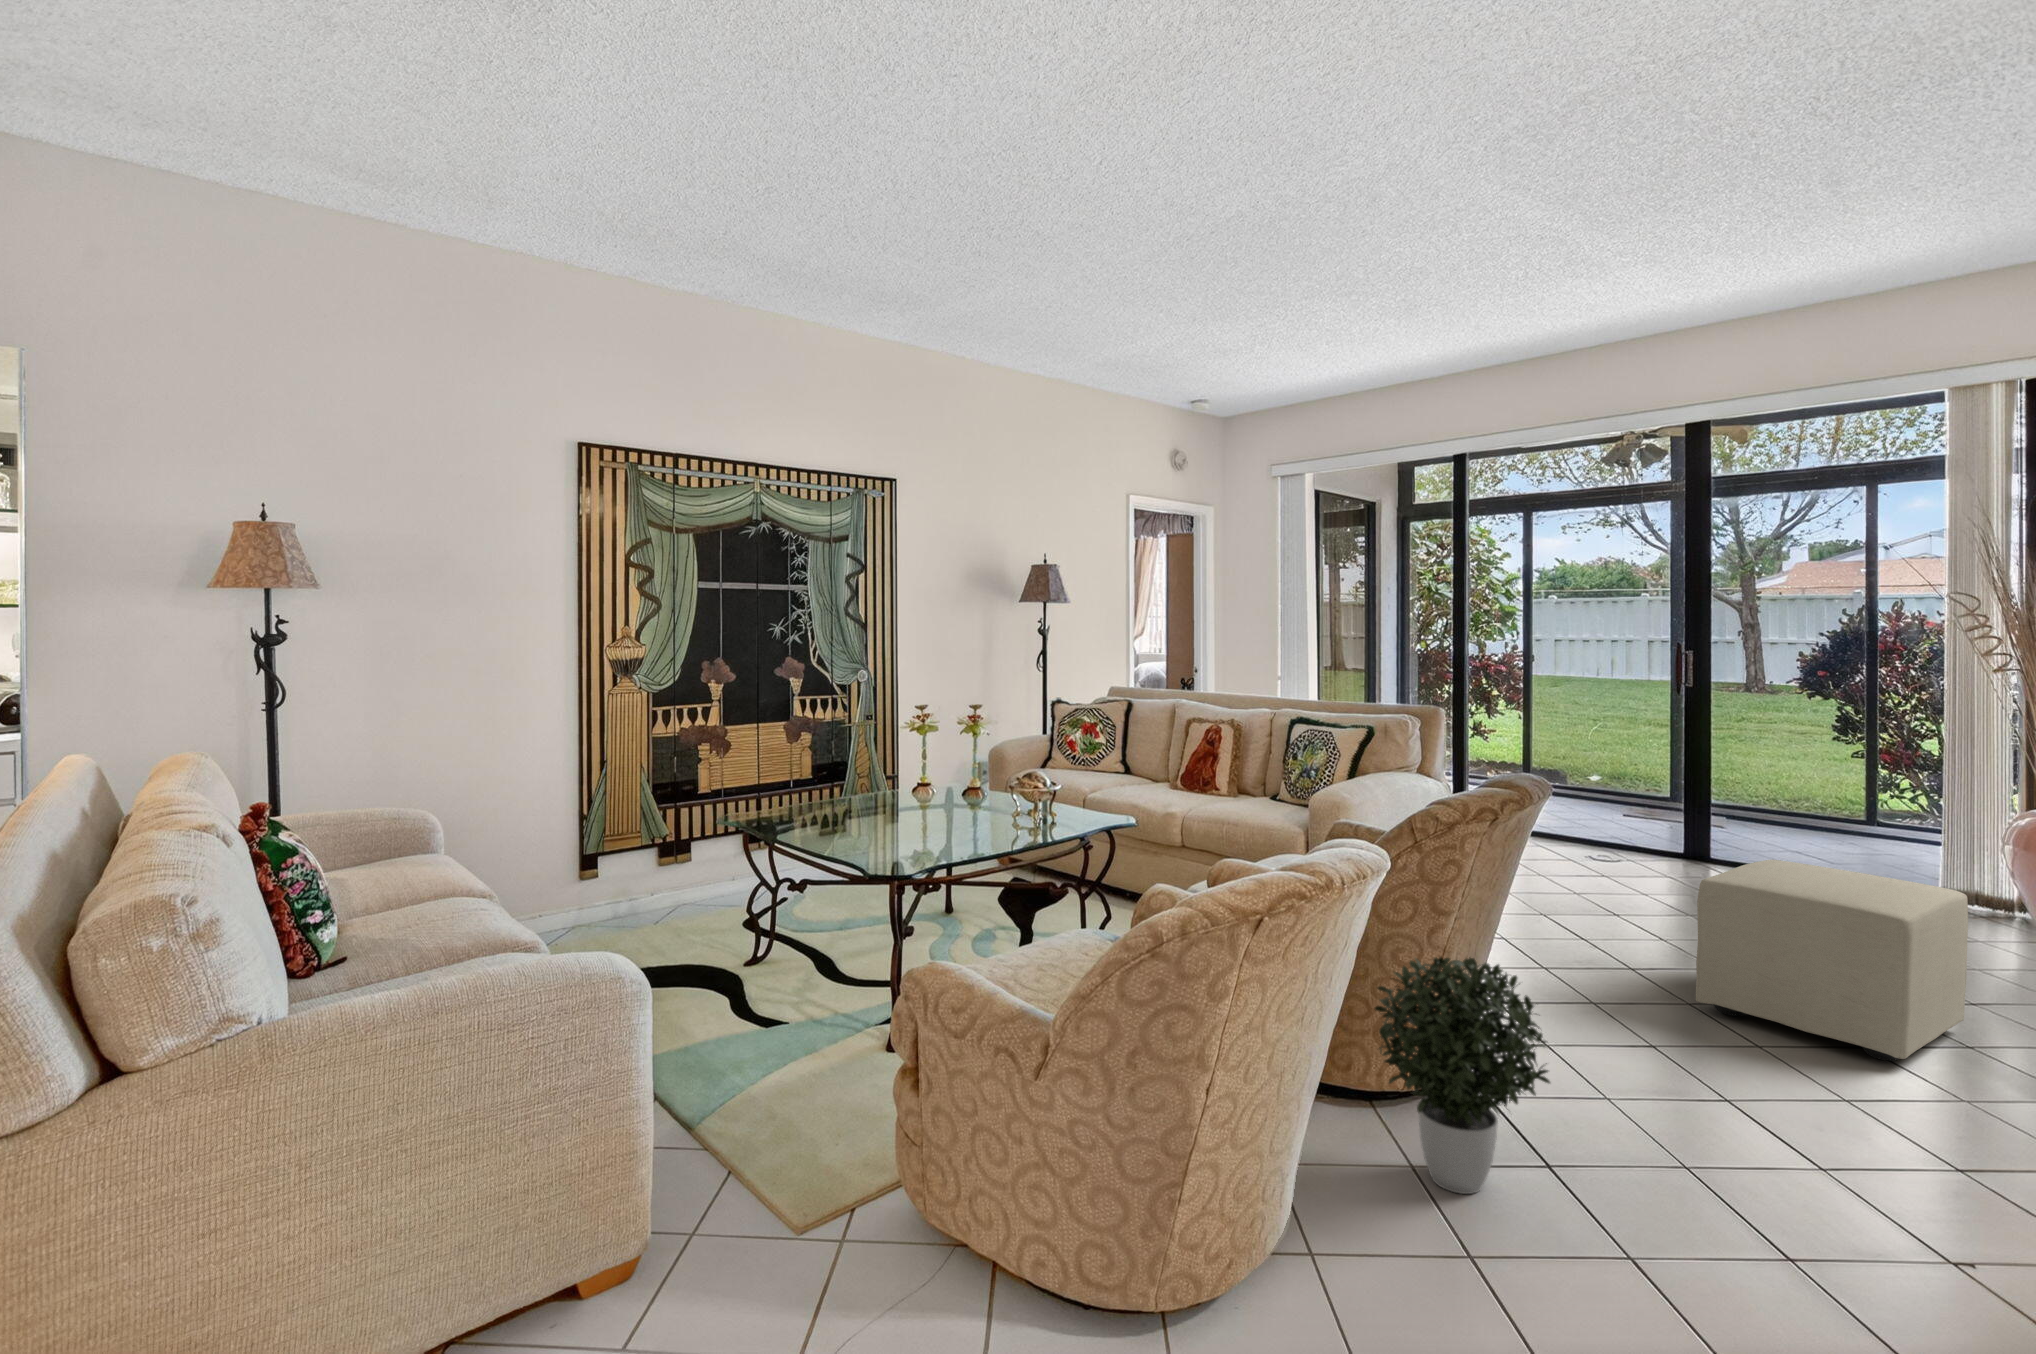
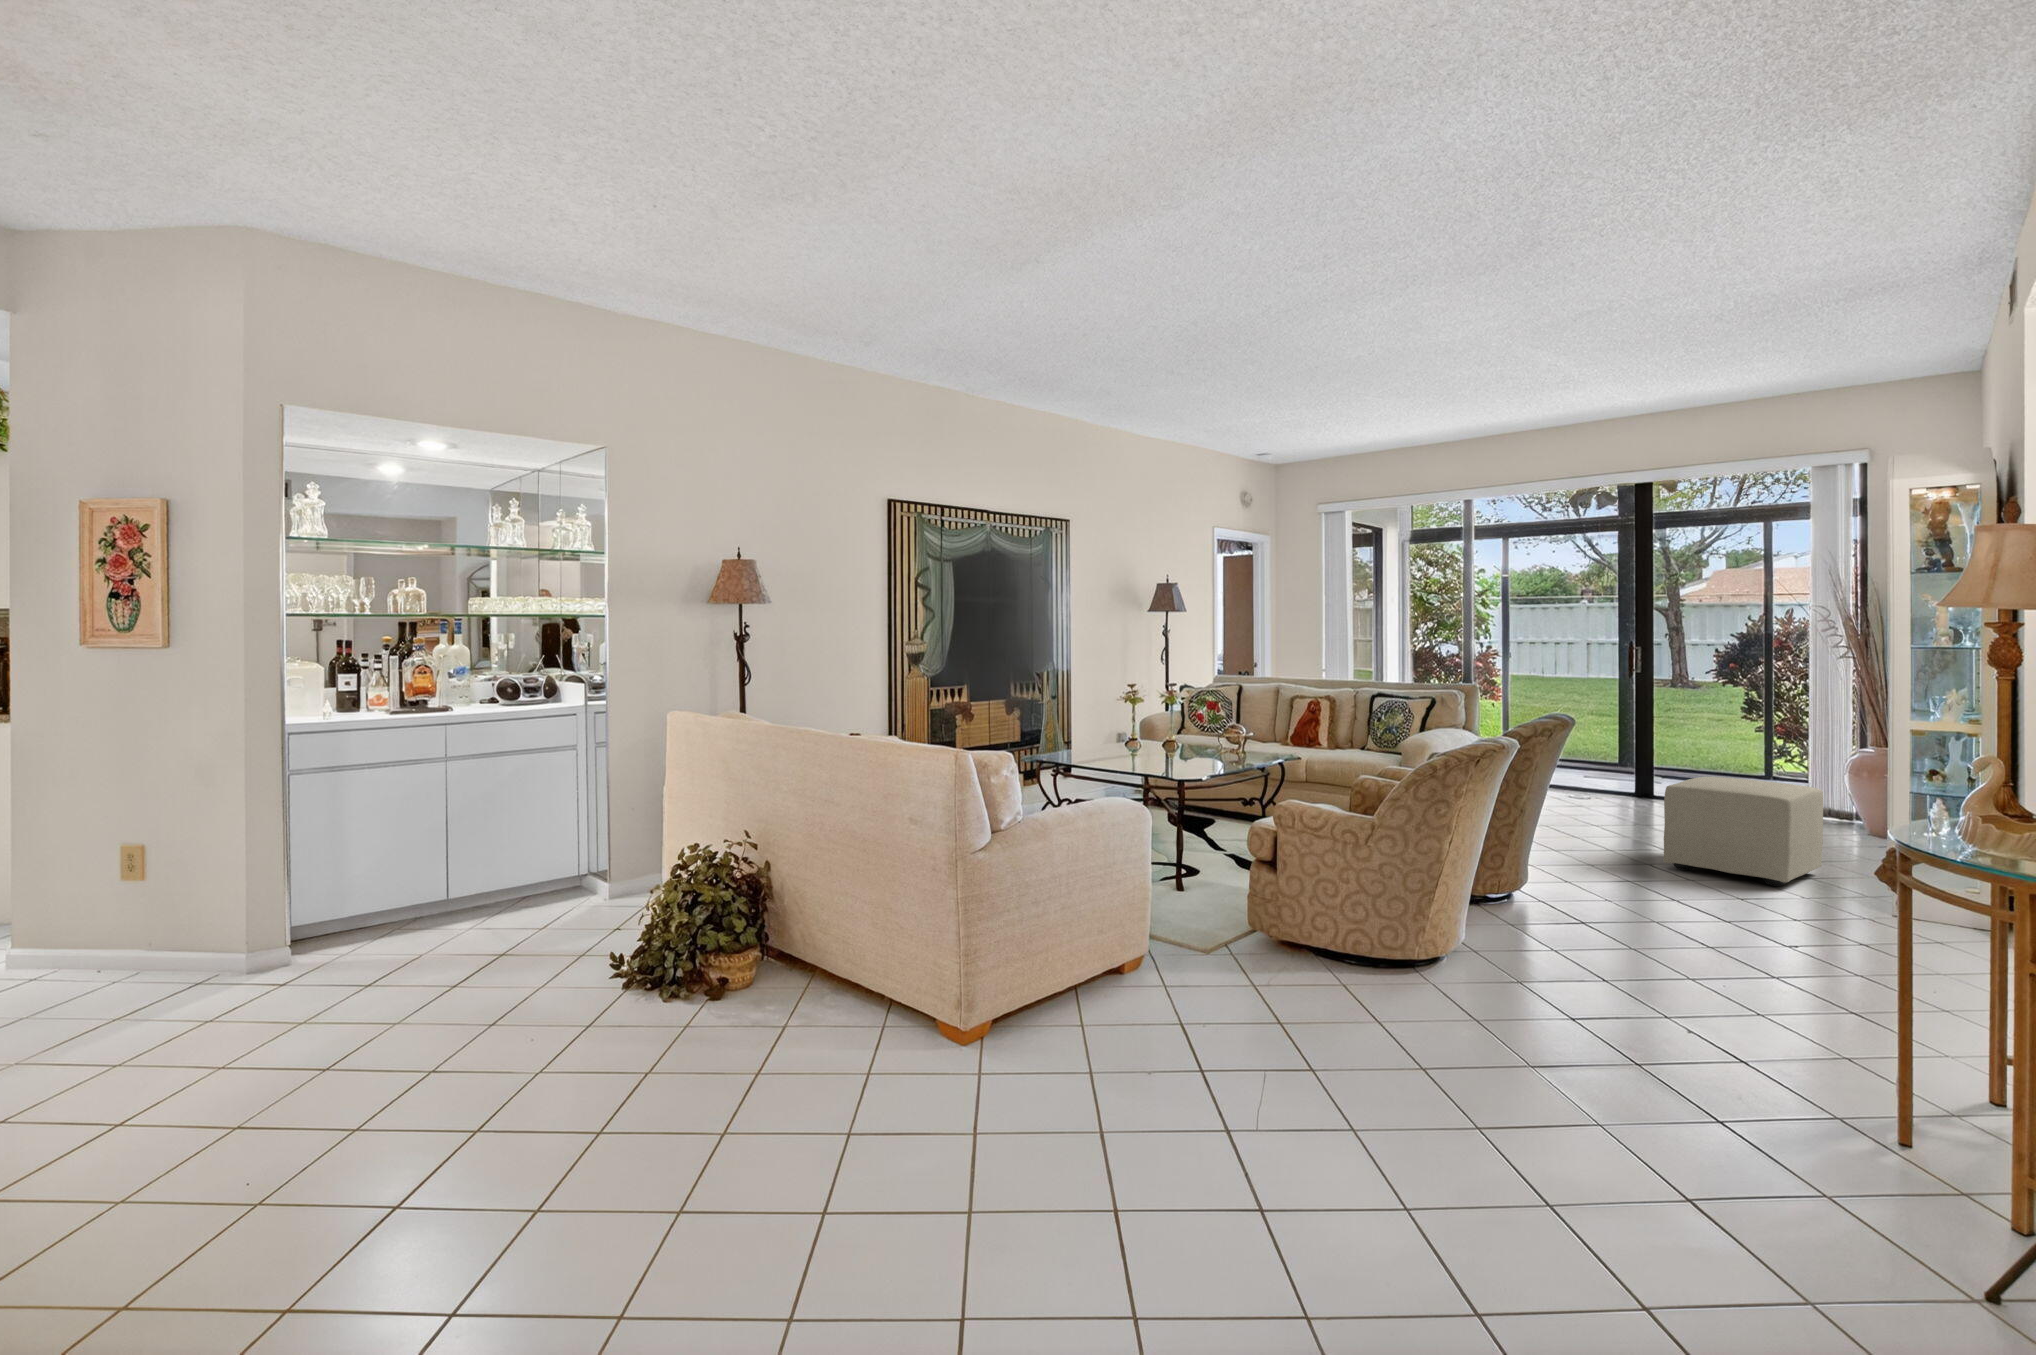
potted plant: present [1375,957,1550,1194] -> none [1505,808,1608,937]

